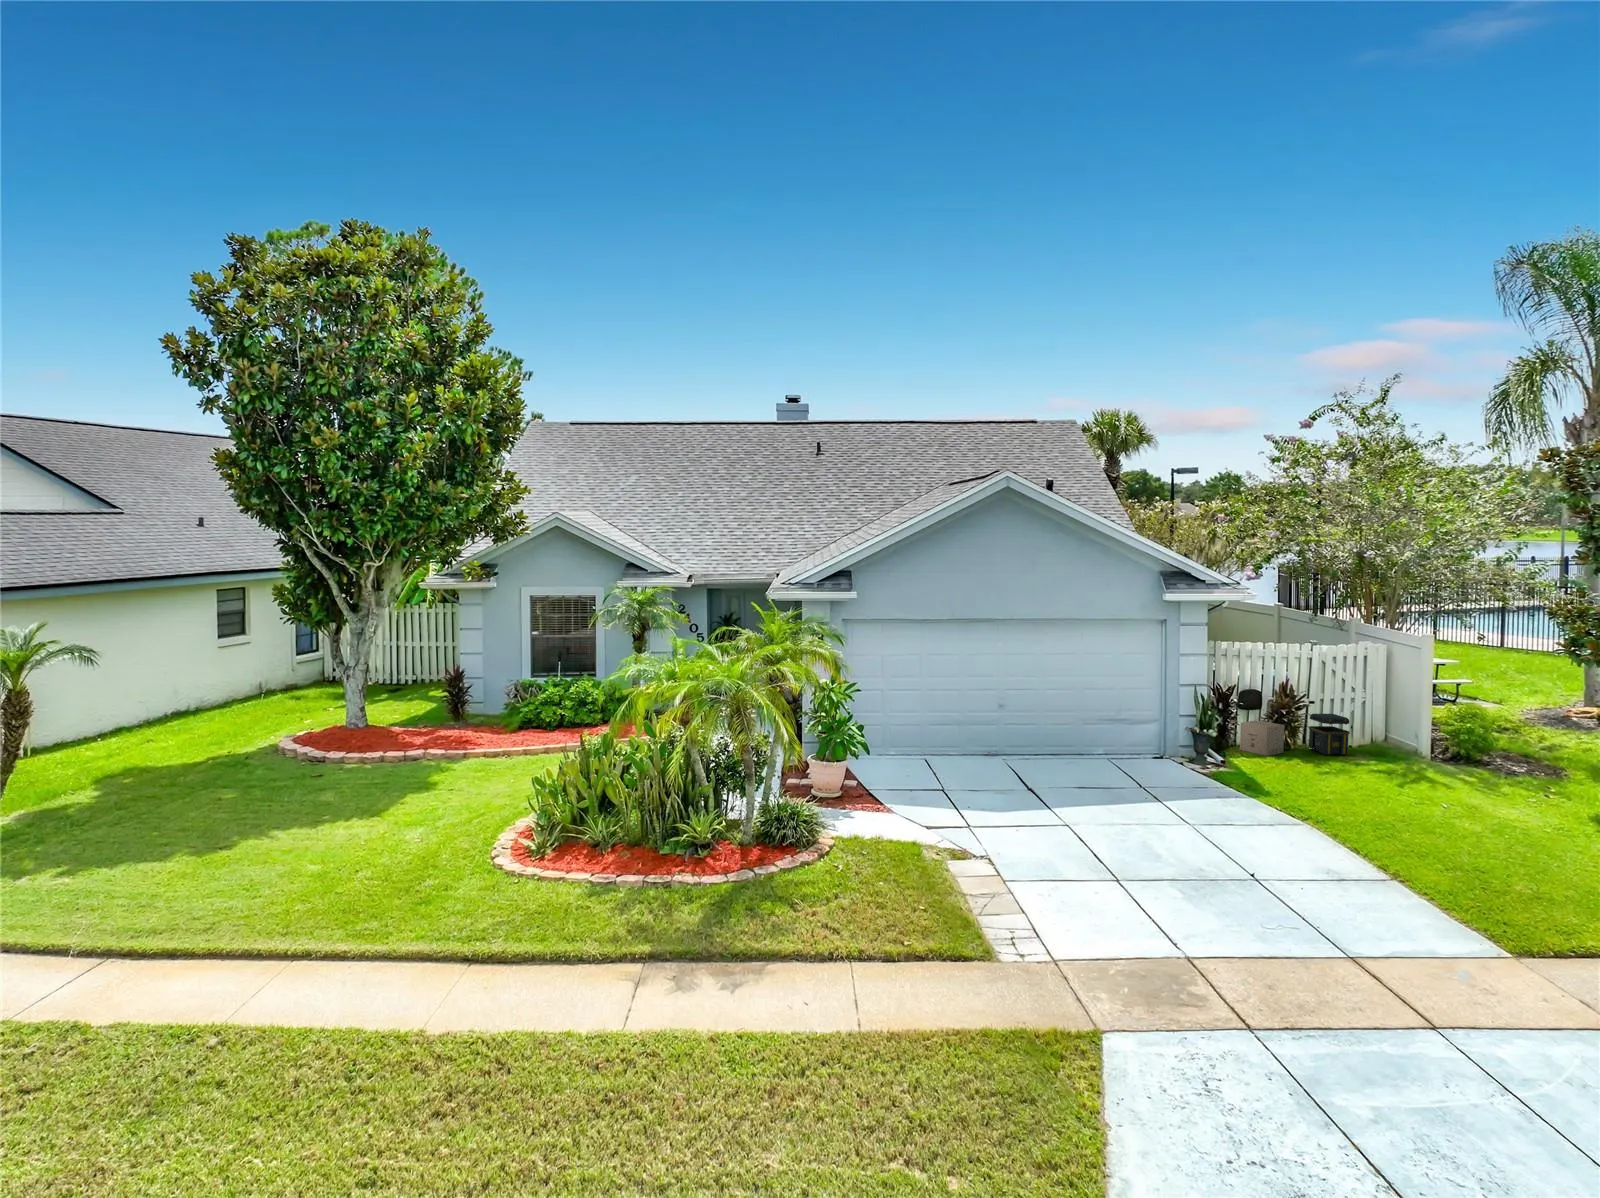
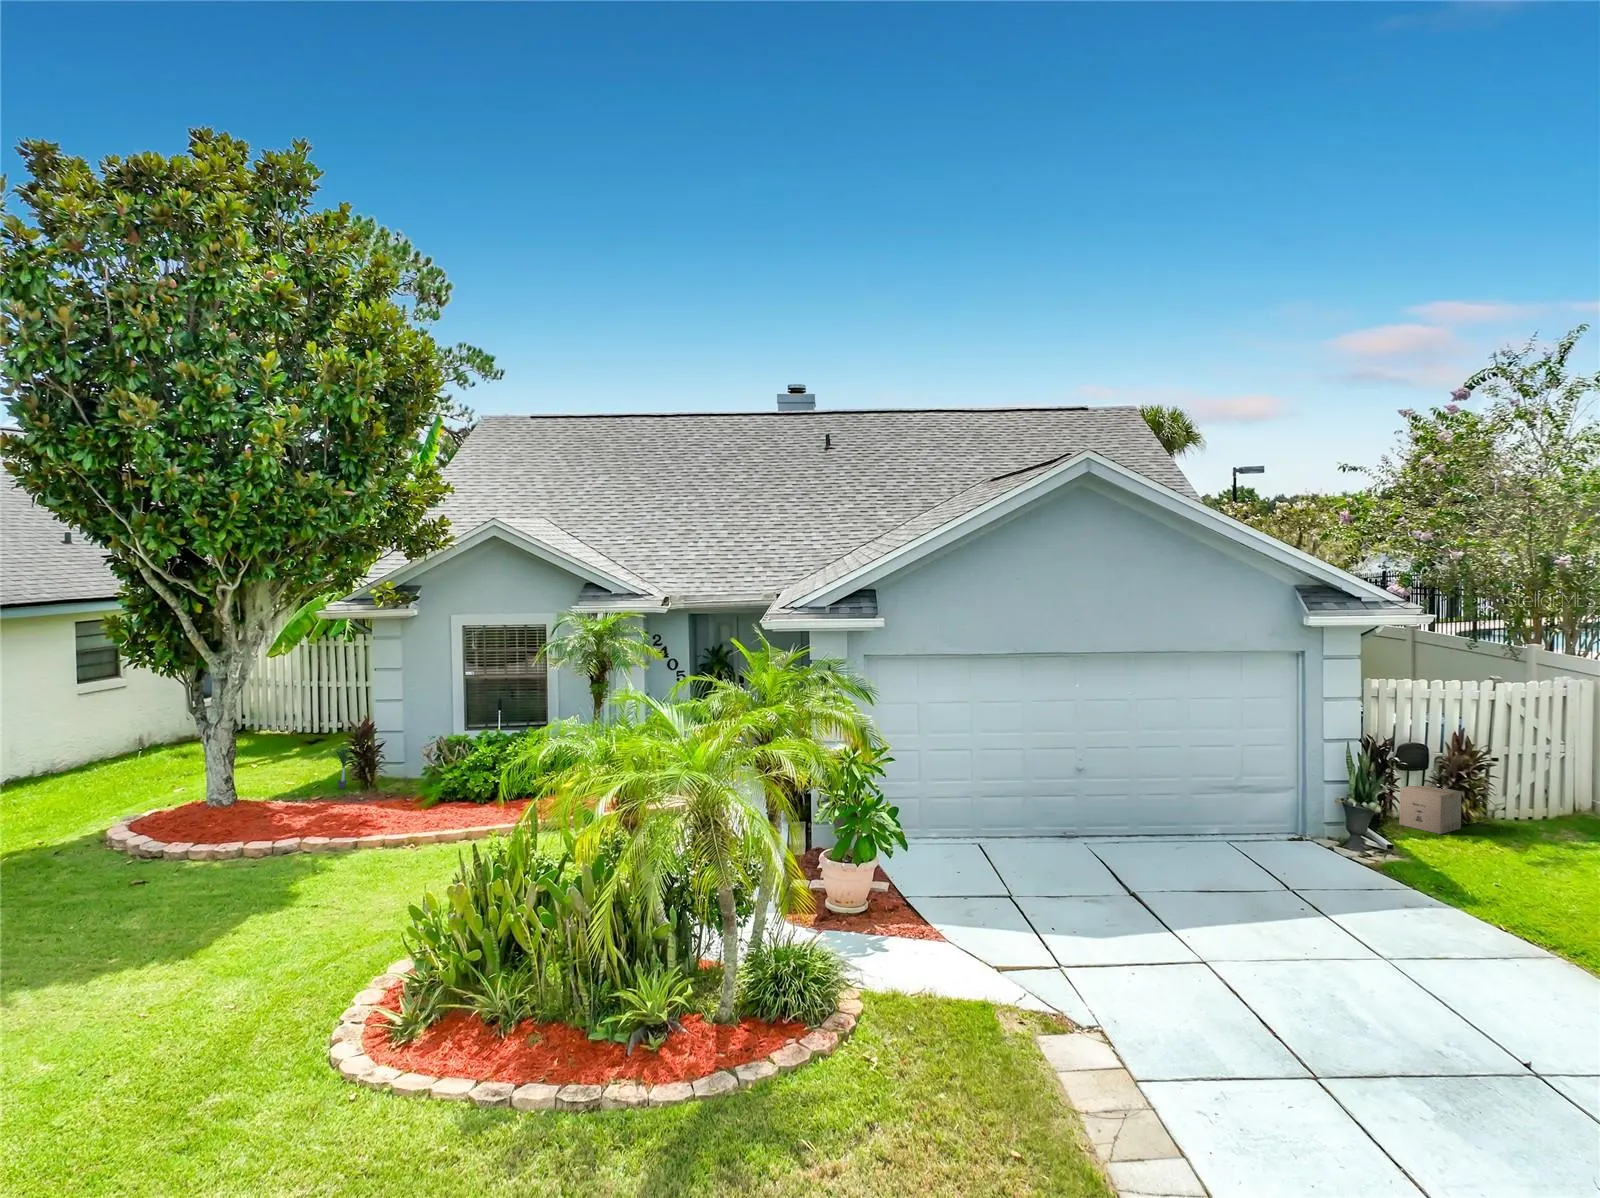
potted plant: none [426,682,454,720] -> present [335,746,349,789]
toolbox: present [1309,714,1350,755] -> none [1491,774,1553,832]

